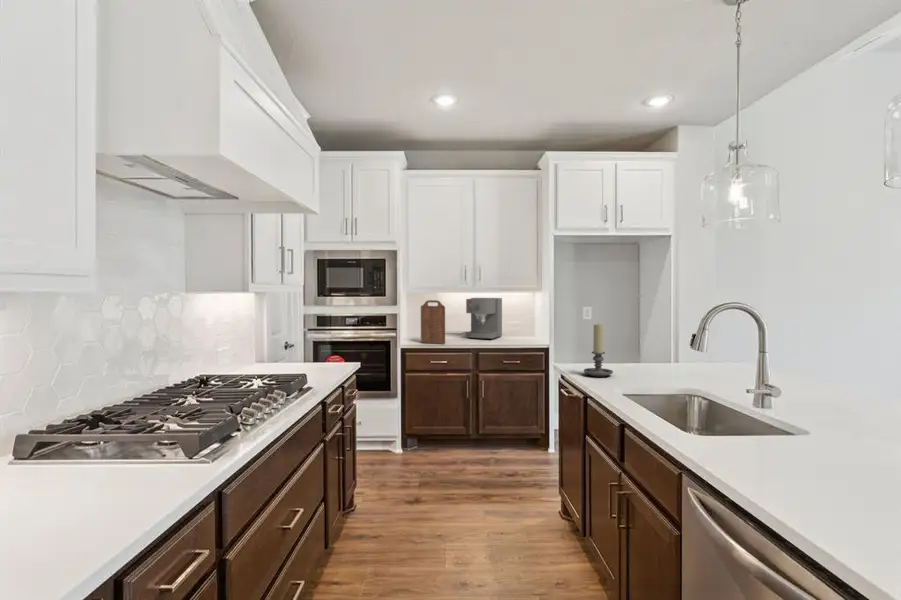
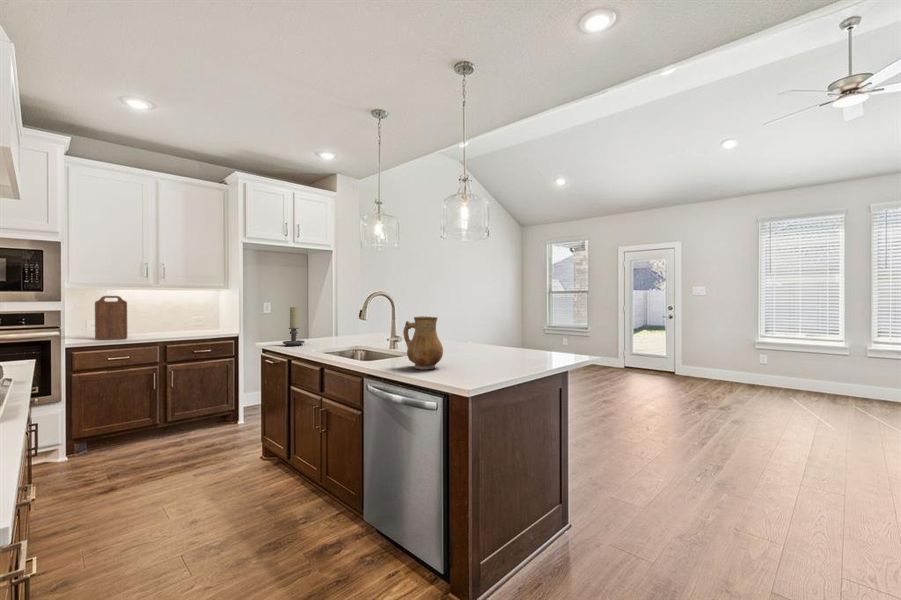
coffee maker: present [465,298,502,339] -> none [148,295,188,334]
ceramic pitcher: none [756,379,851,491] -> present [403,316,443,369]

